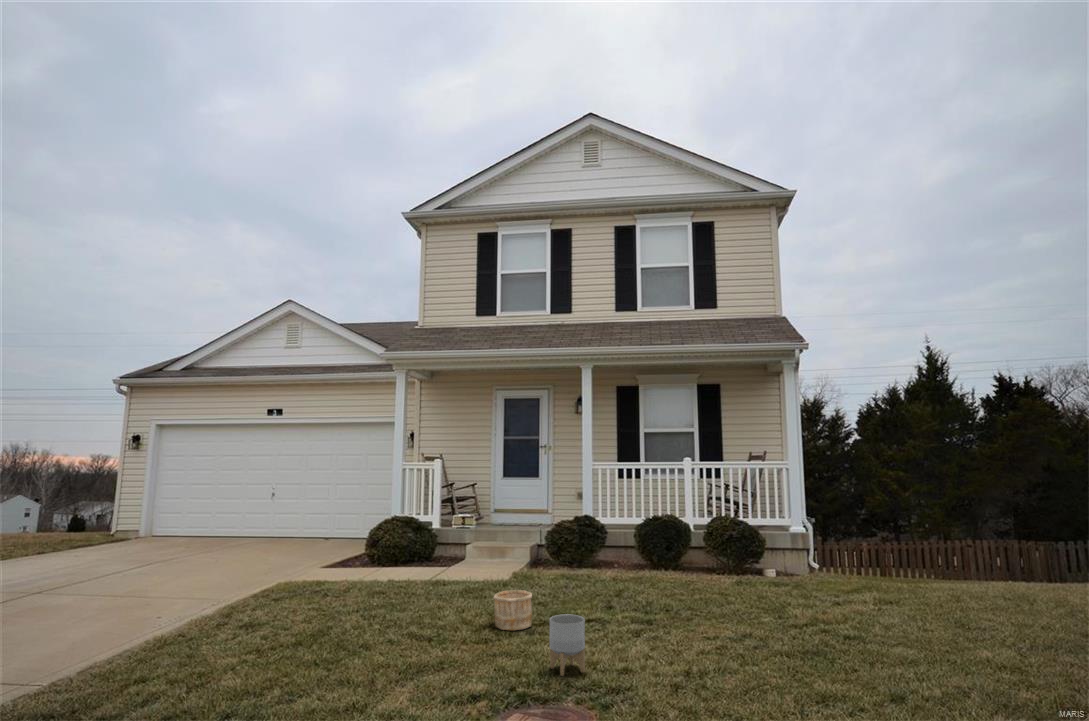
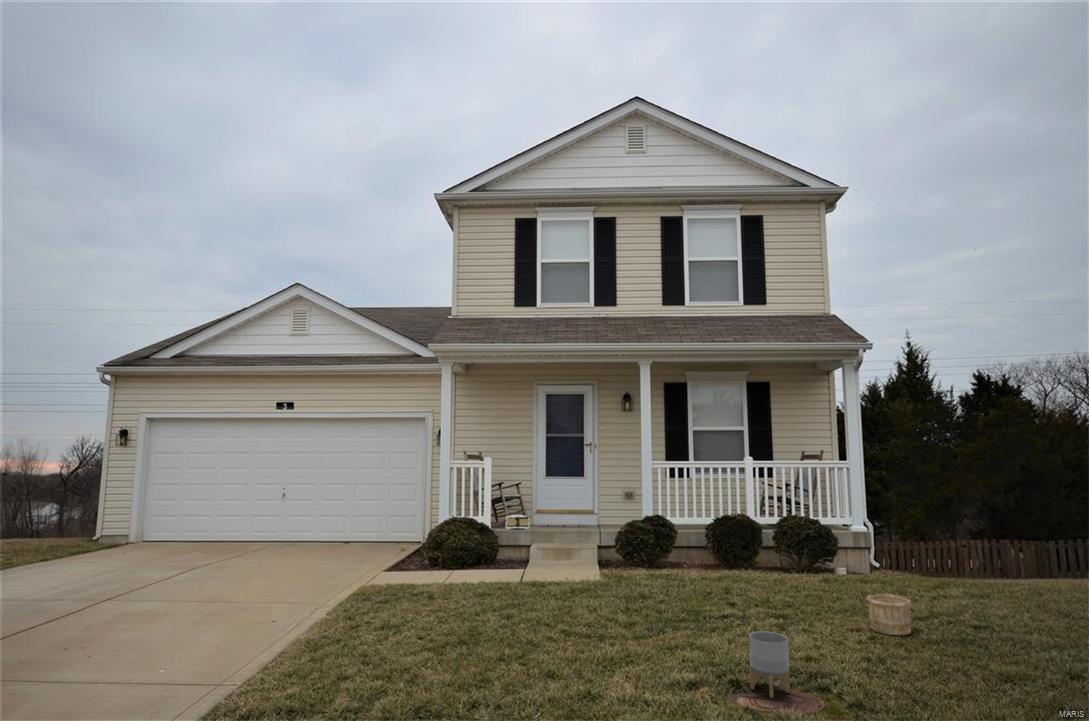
wooden bucket: present [493,590,532,630] -> present [867,594,911,635]

